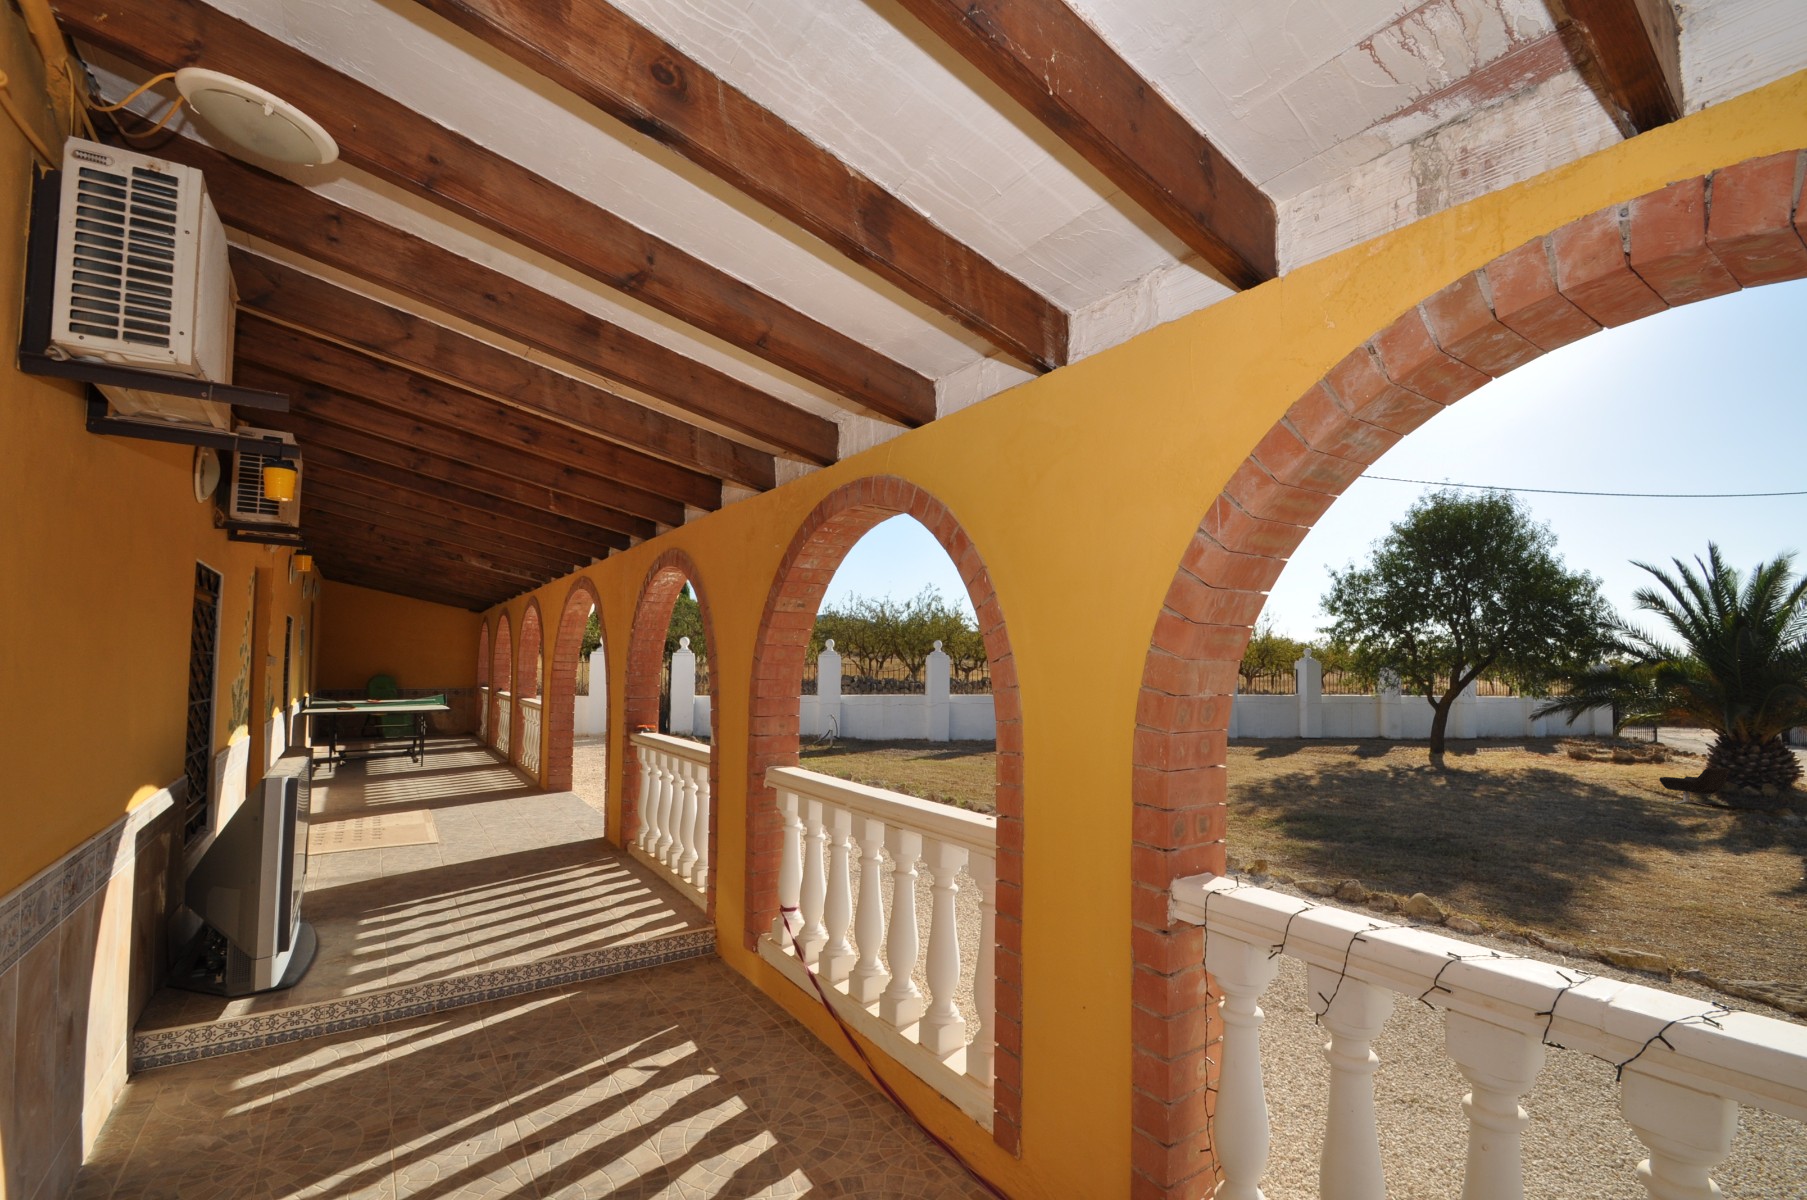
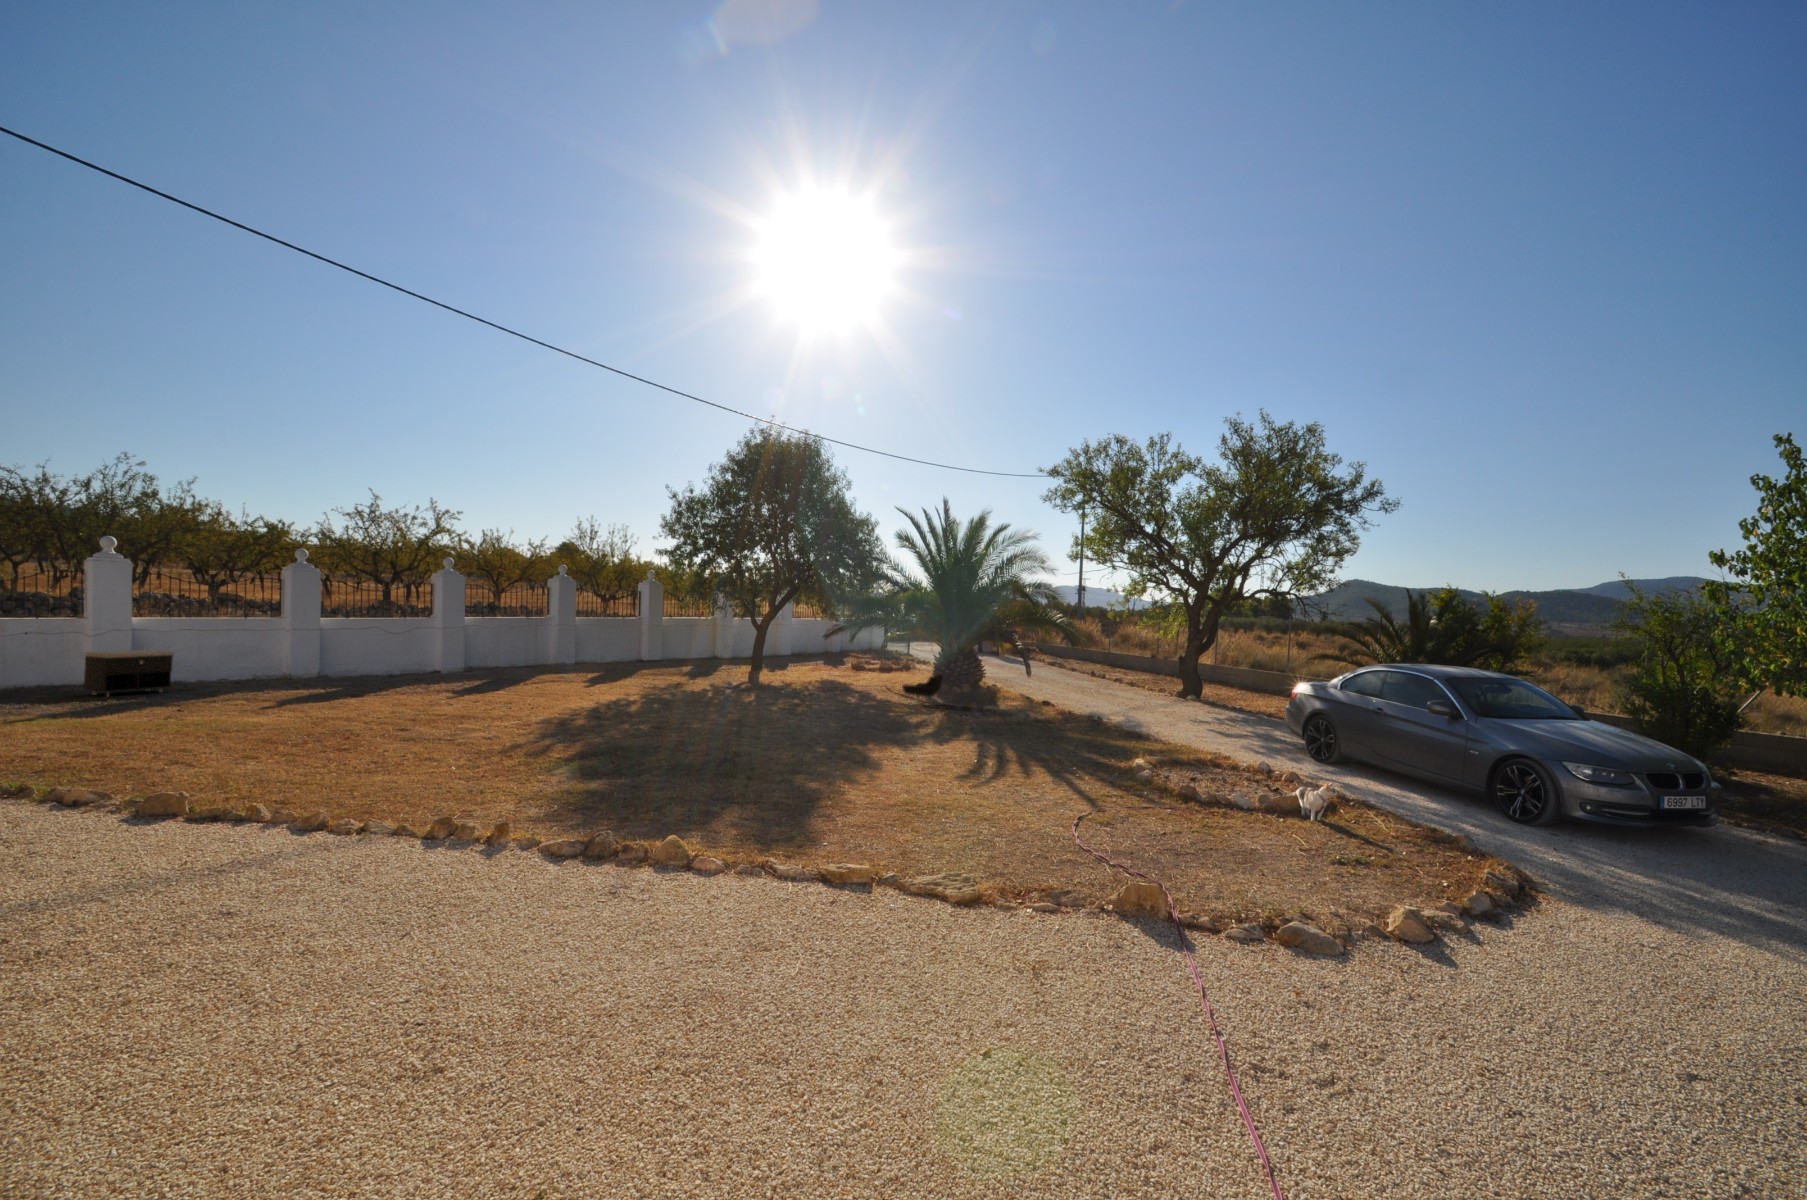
storage bench: none [932,714,975,745] -> present [84,650,174,696]

